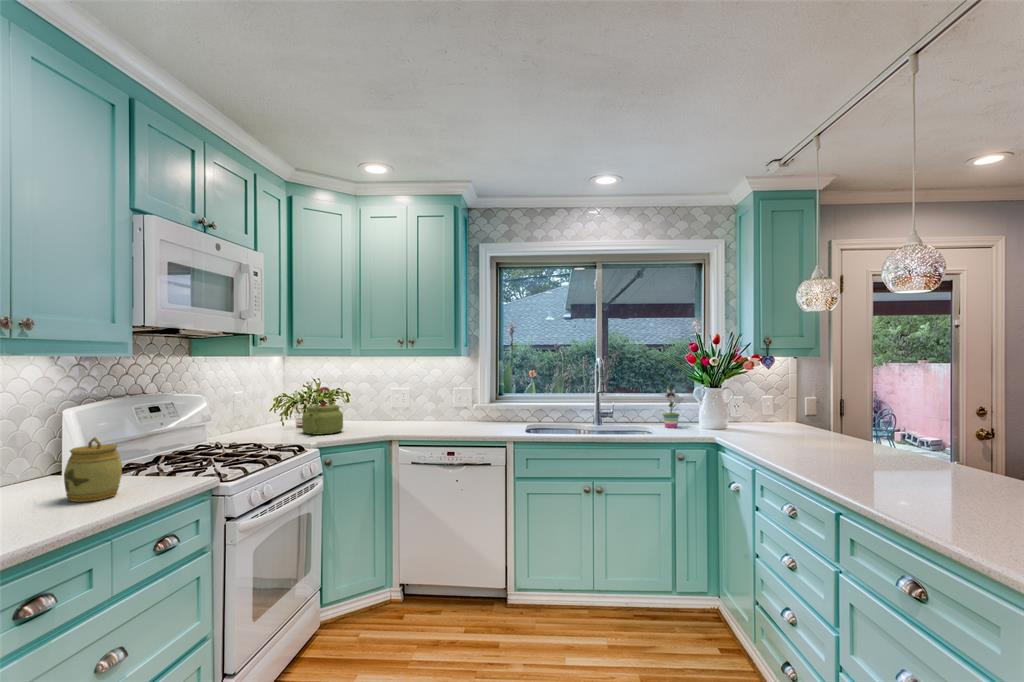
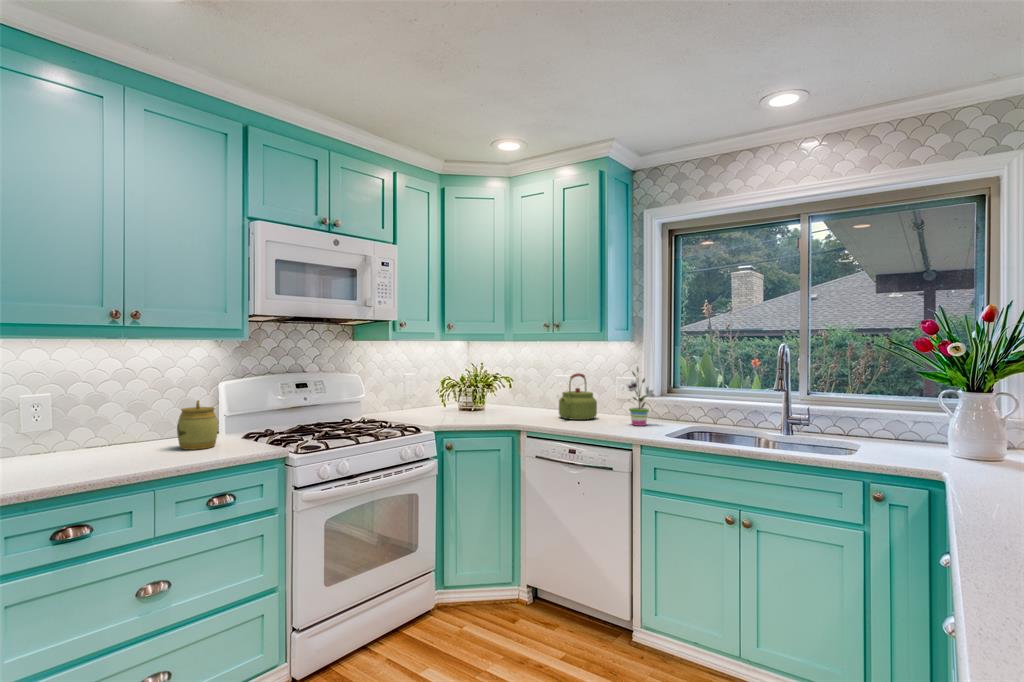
potted plant: present [663,379,684,428] -> present [625,367,656,426]
kettle: present [302,387,343,434] -> present [559,373,597,420]

